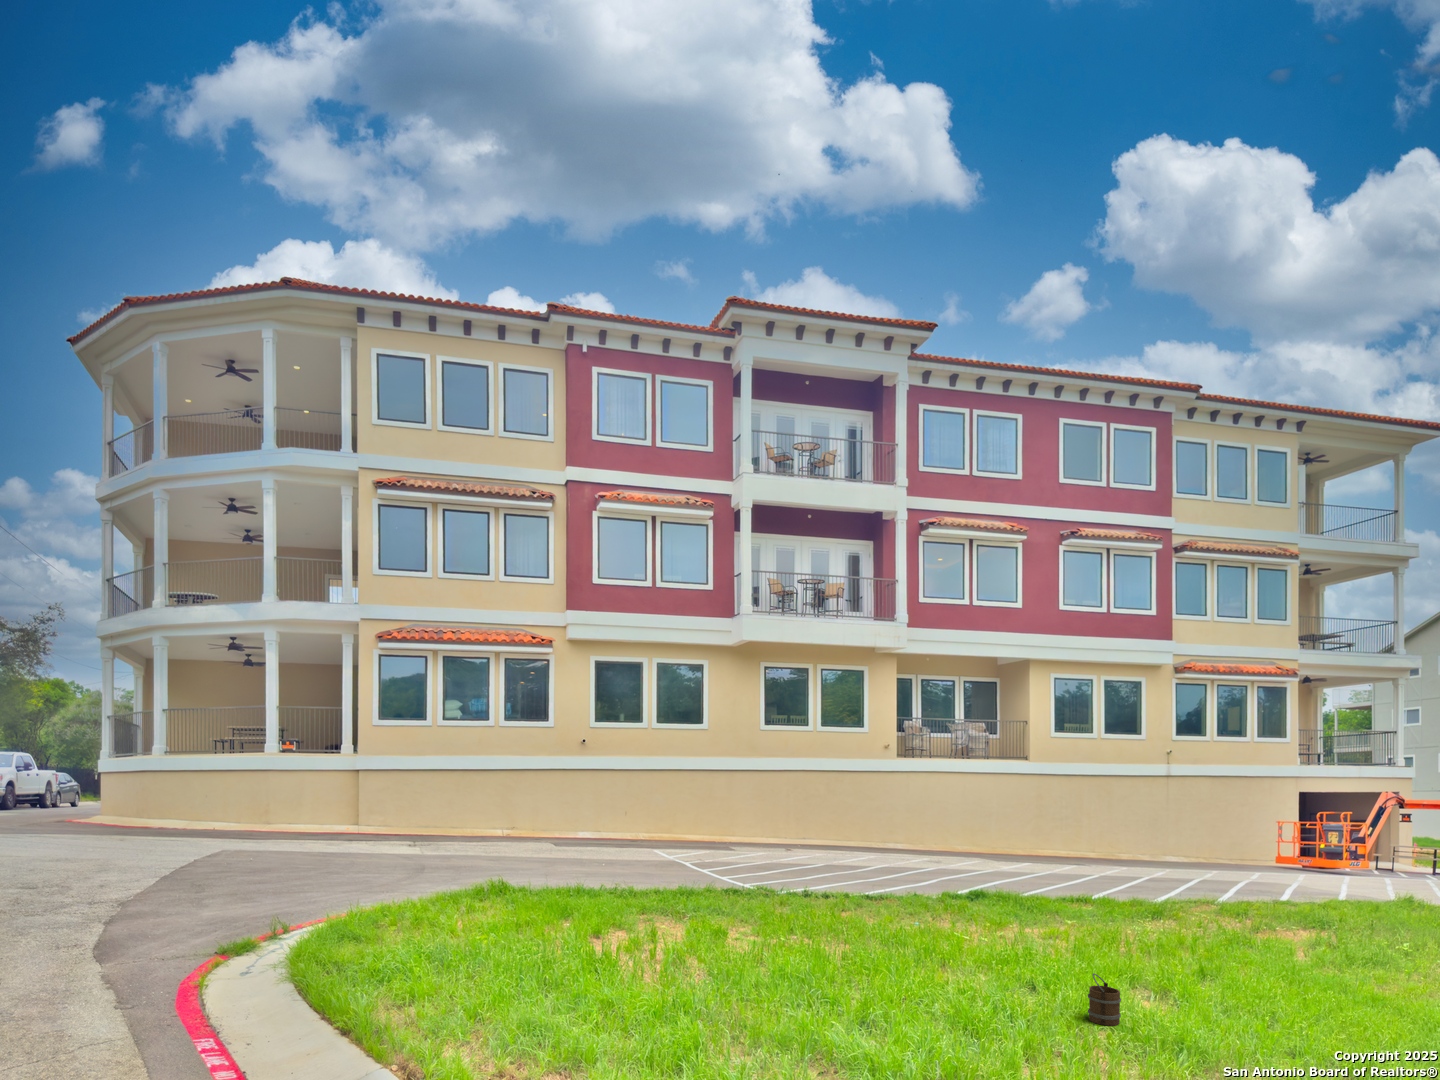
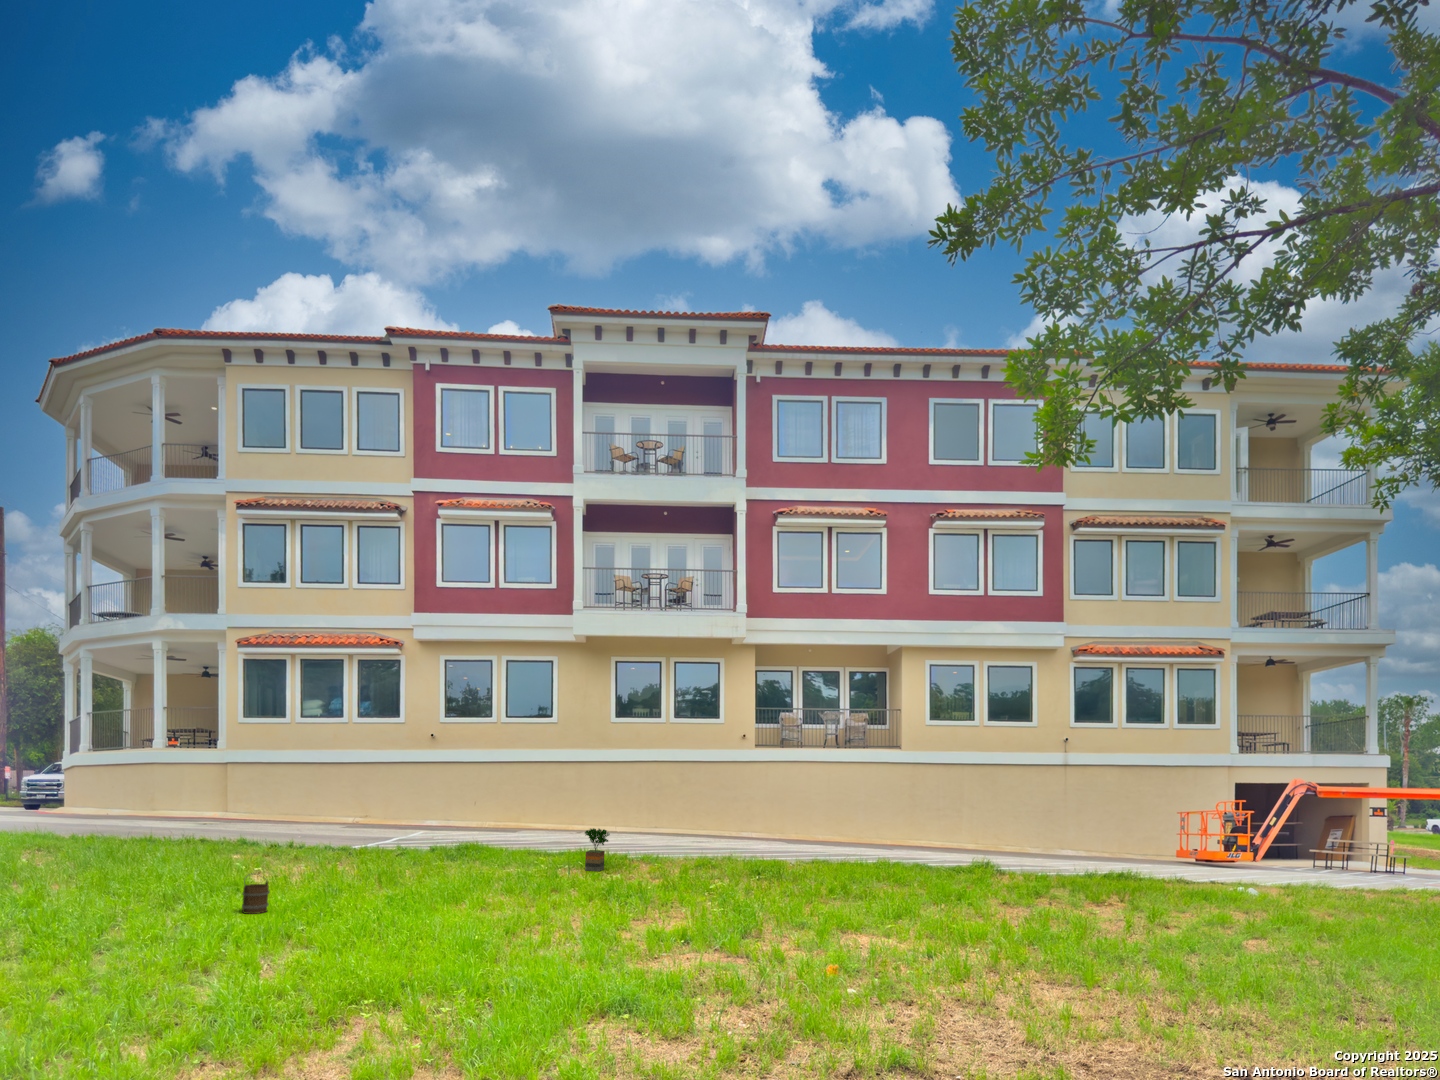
potted tree: none [1191,886,1227,935] -> present [585,828,610,871]

